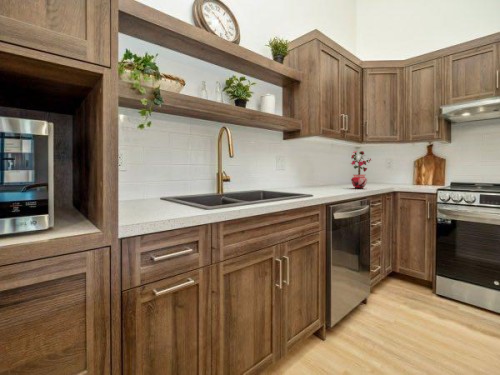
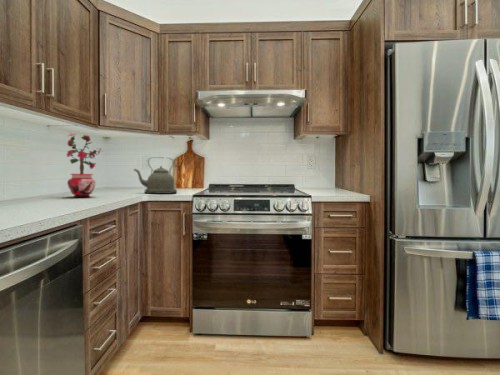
kettle: none [388,161,422,188] -> present [134,163,177,194]

